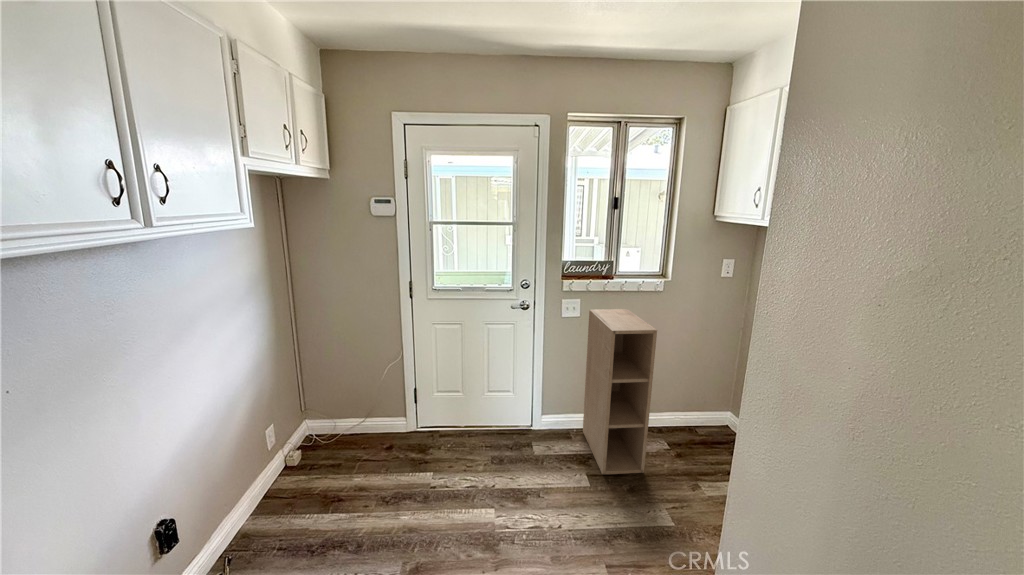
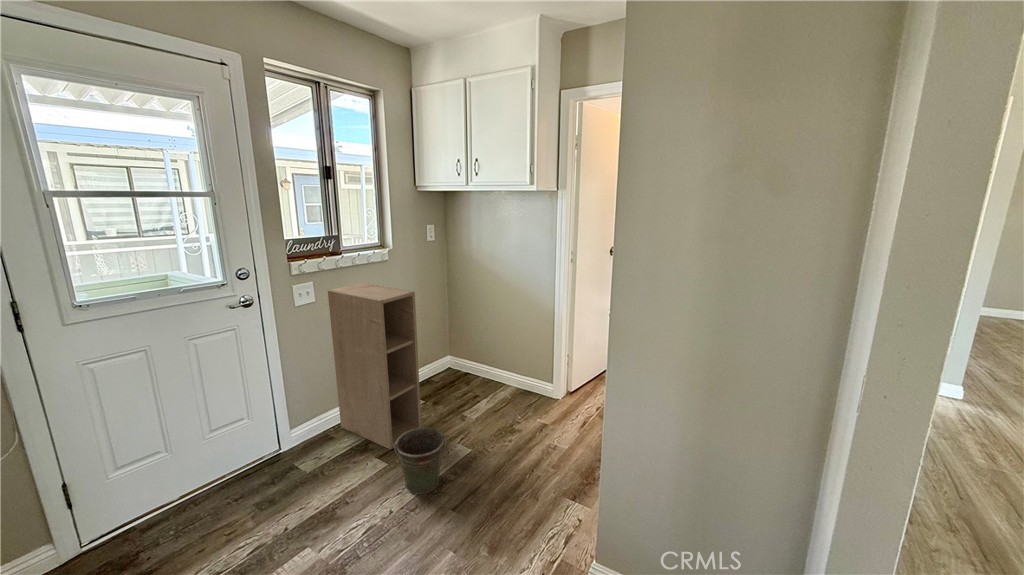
bucket: none [579,465,633,537] -> present [394,428,446,494]

